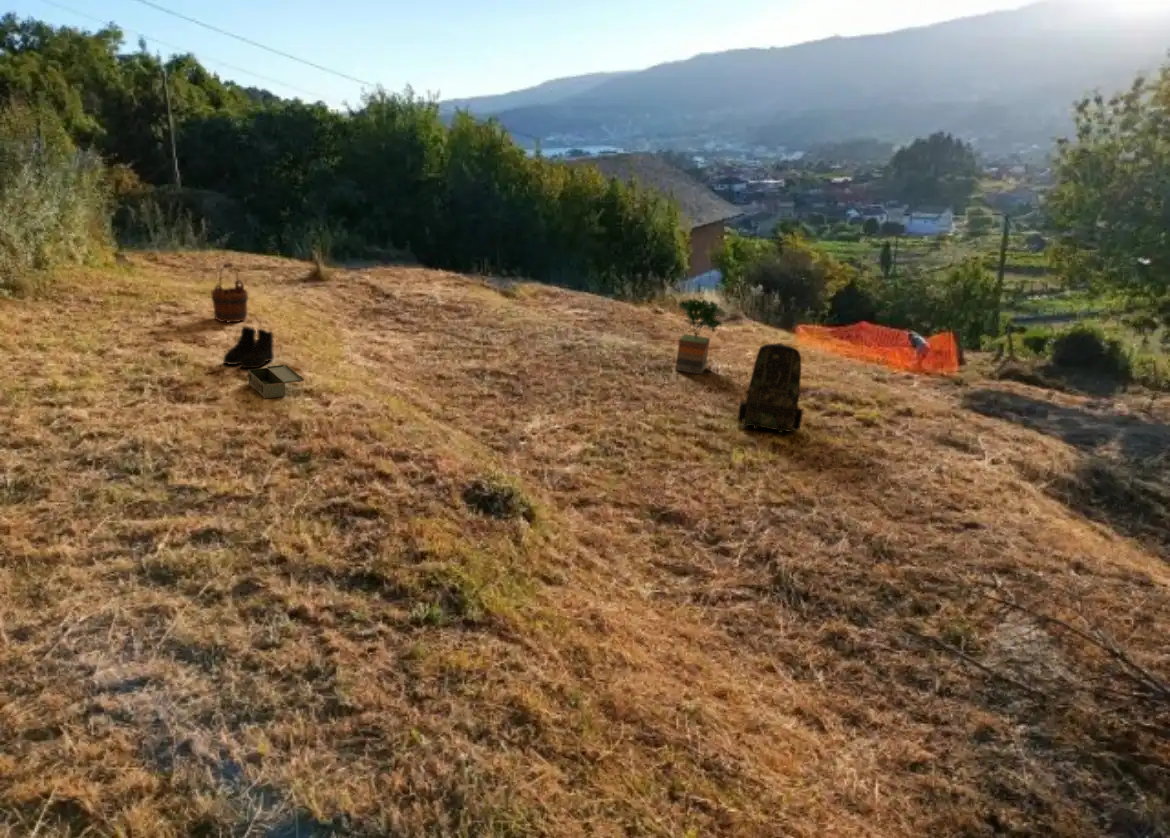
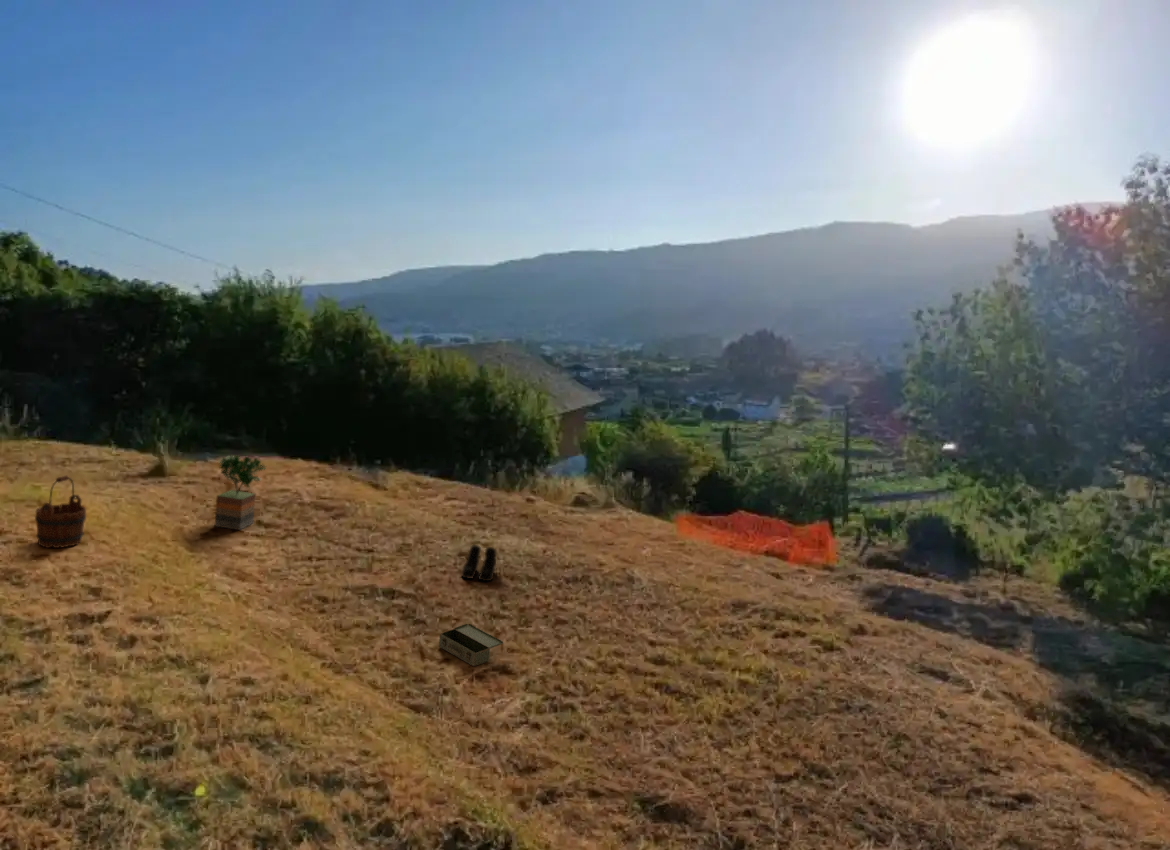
potted tree: present [676,299,722,374] -> present [215,456,266,530]
boots: present [223,326,274,368] -> present [462,545,496,581]
backpack: present [738,343,803,433] -> none [662,559,730,656]
toolbox: present [248,365,304,398] -> present [439,624,503,666]

